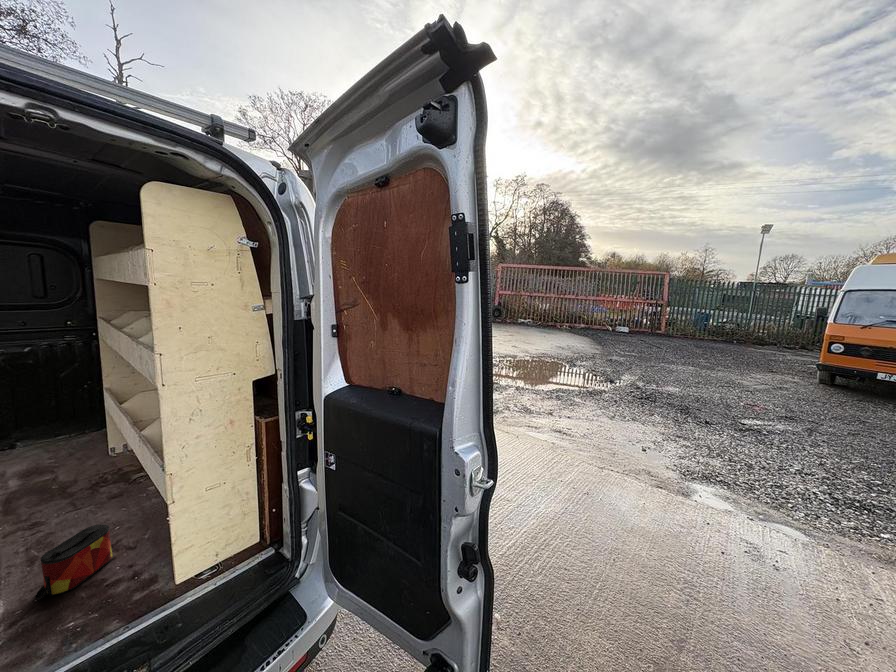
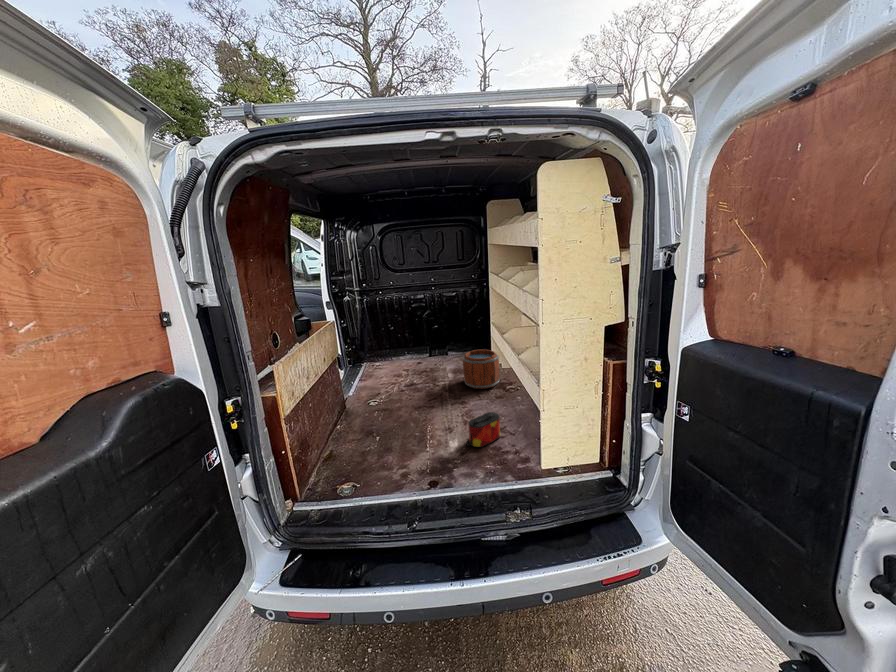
bucket: none [39,429,119,494] -> present [463,350,500,389]

